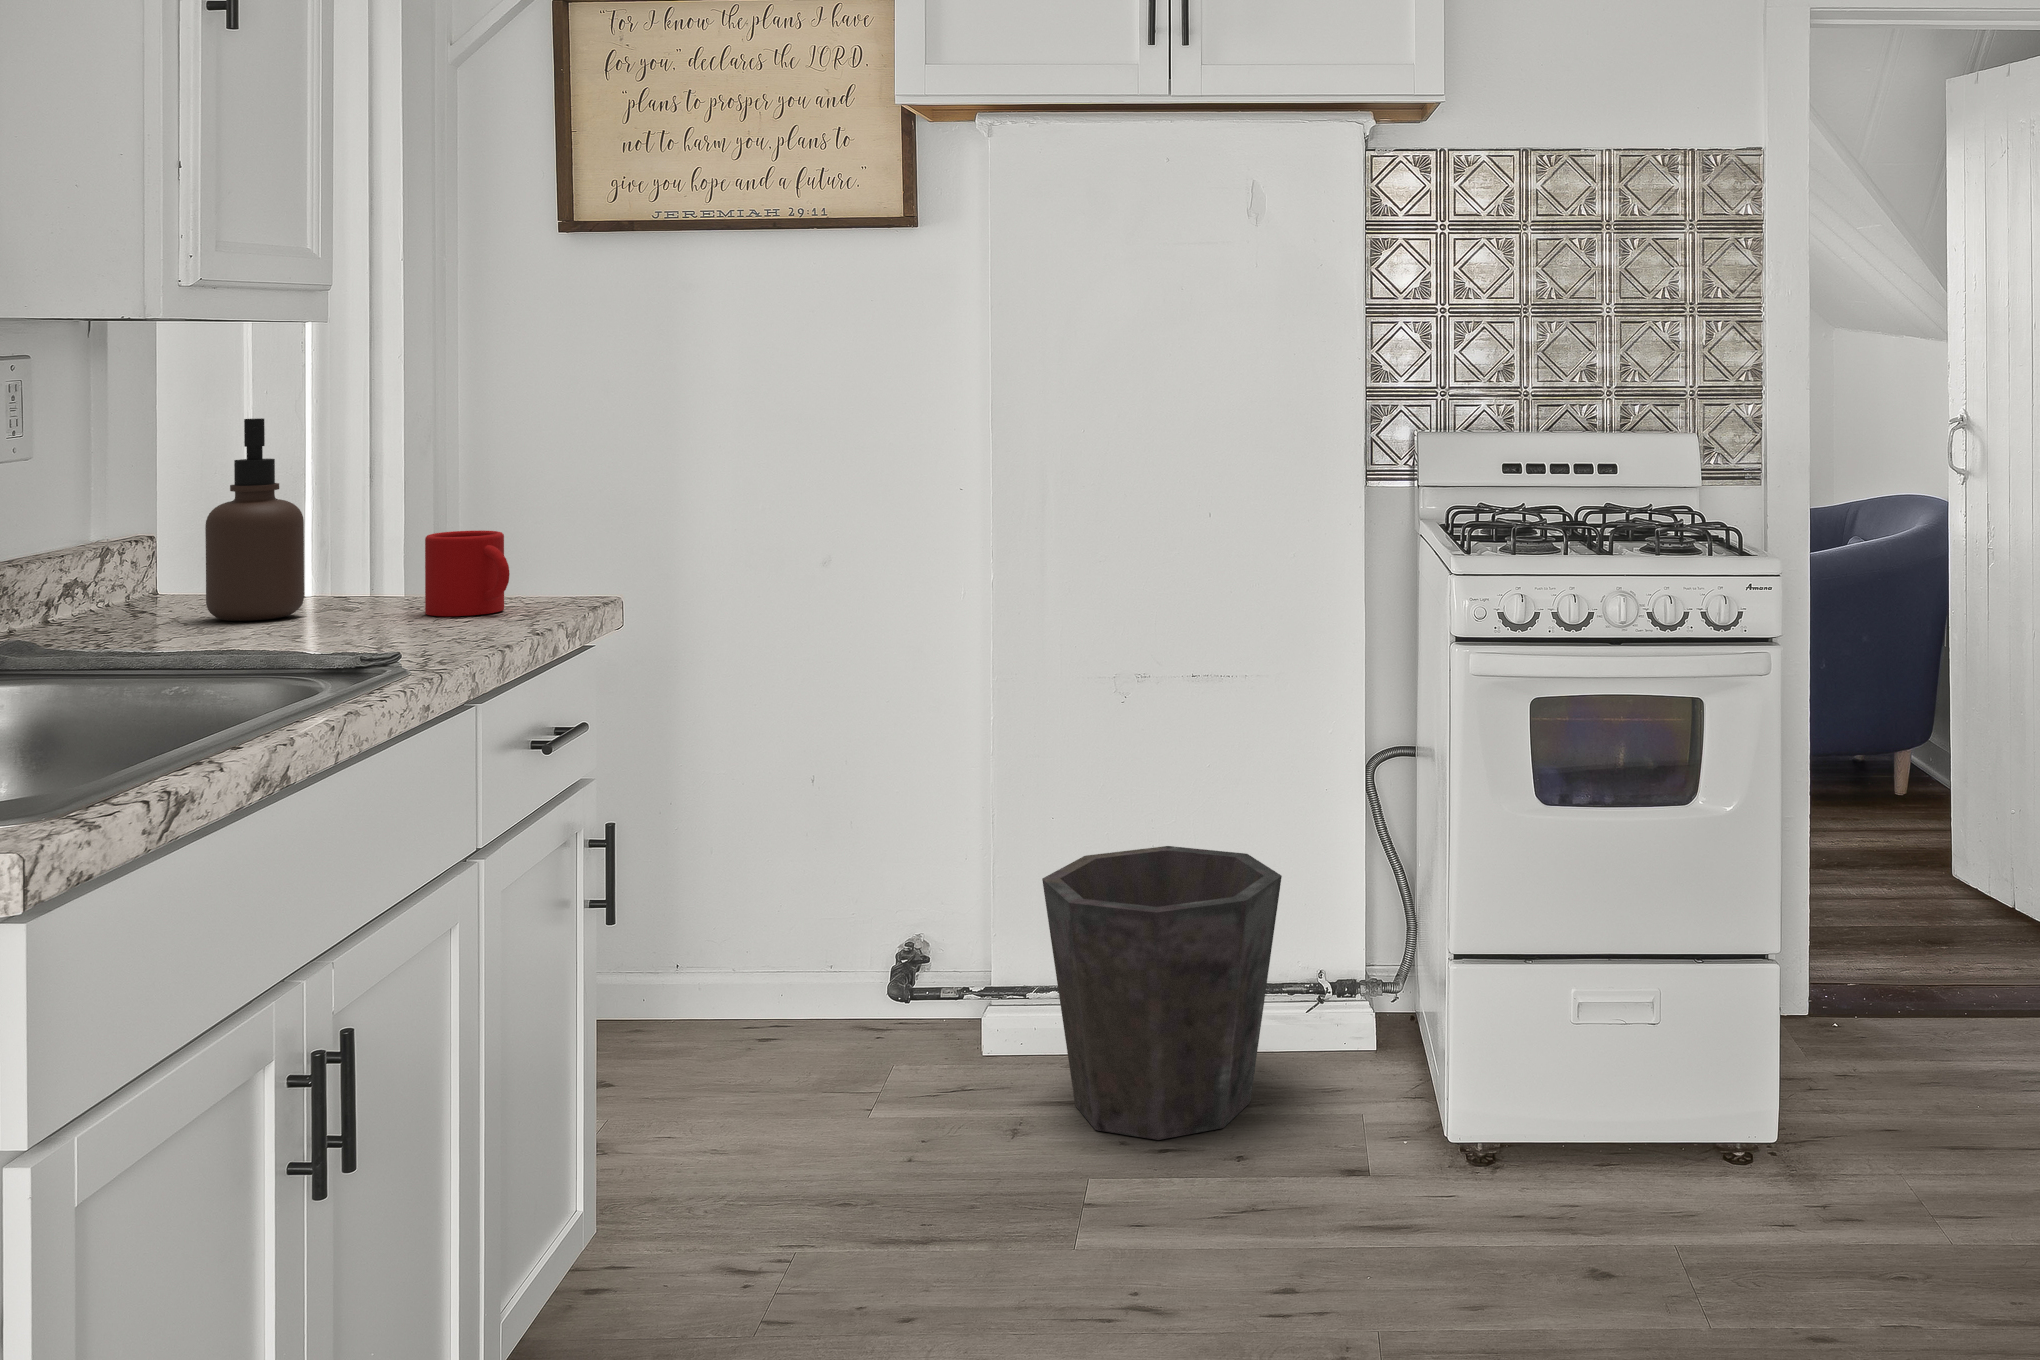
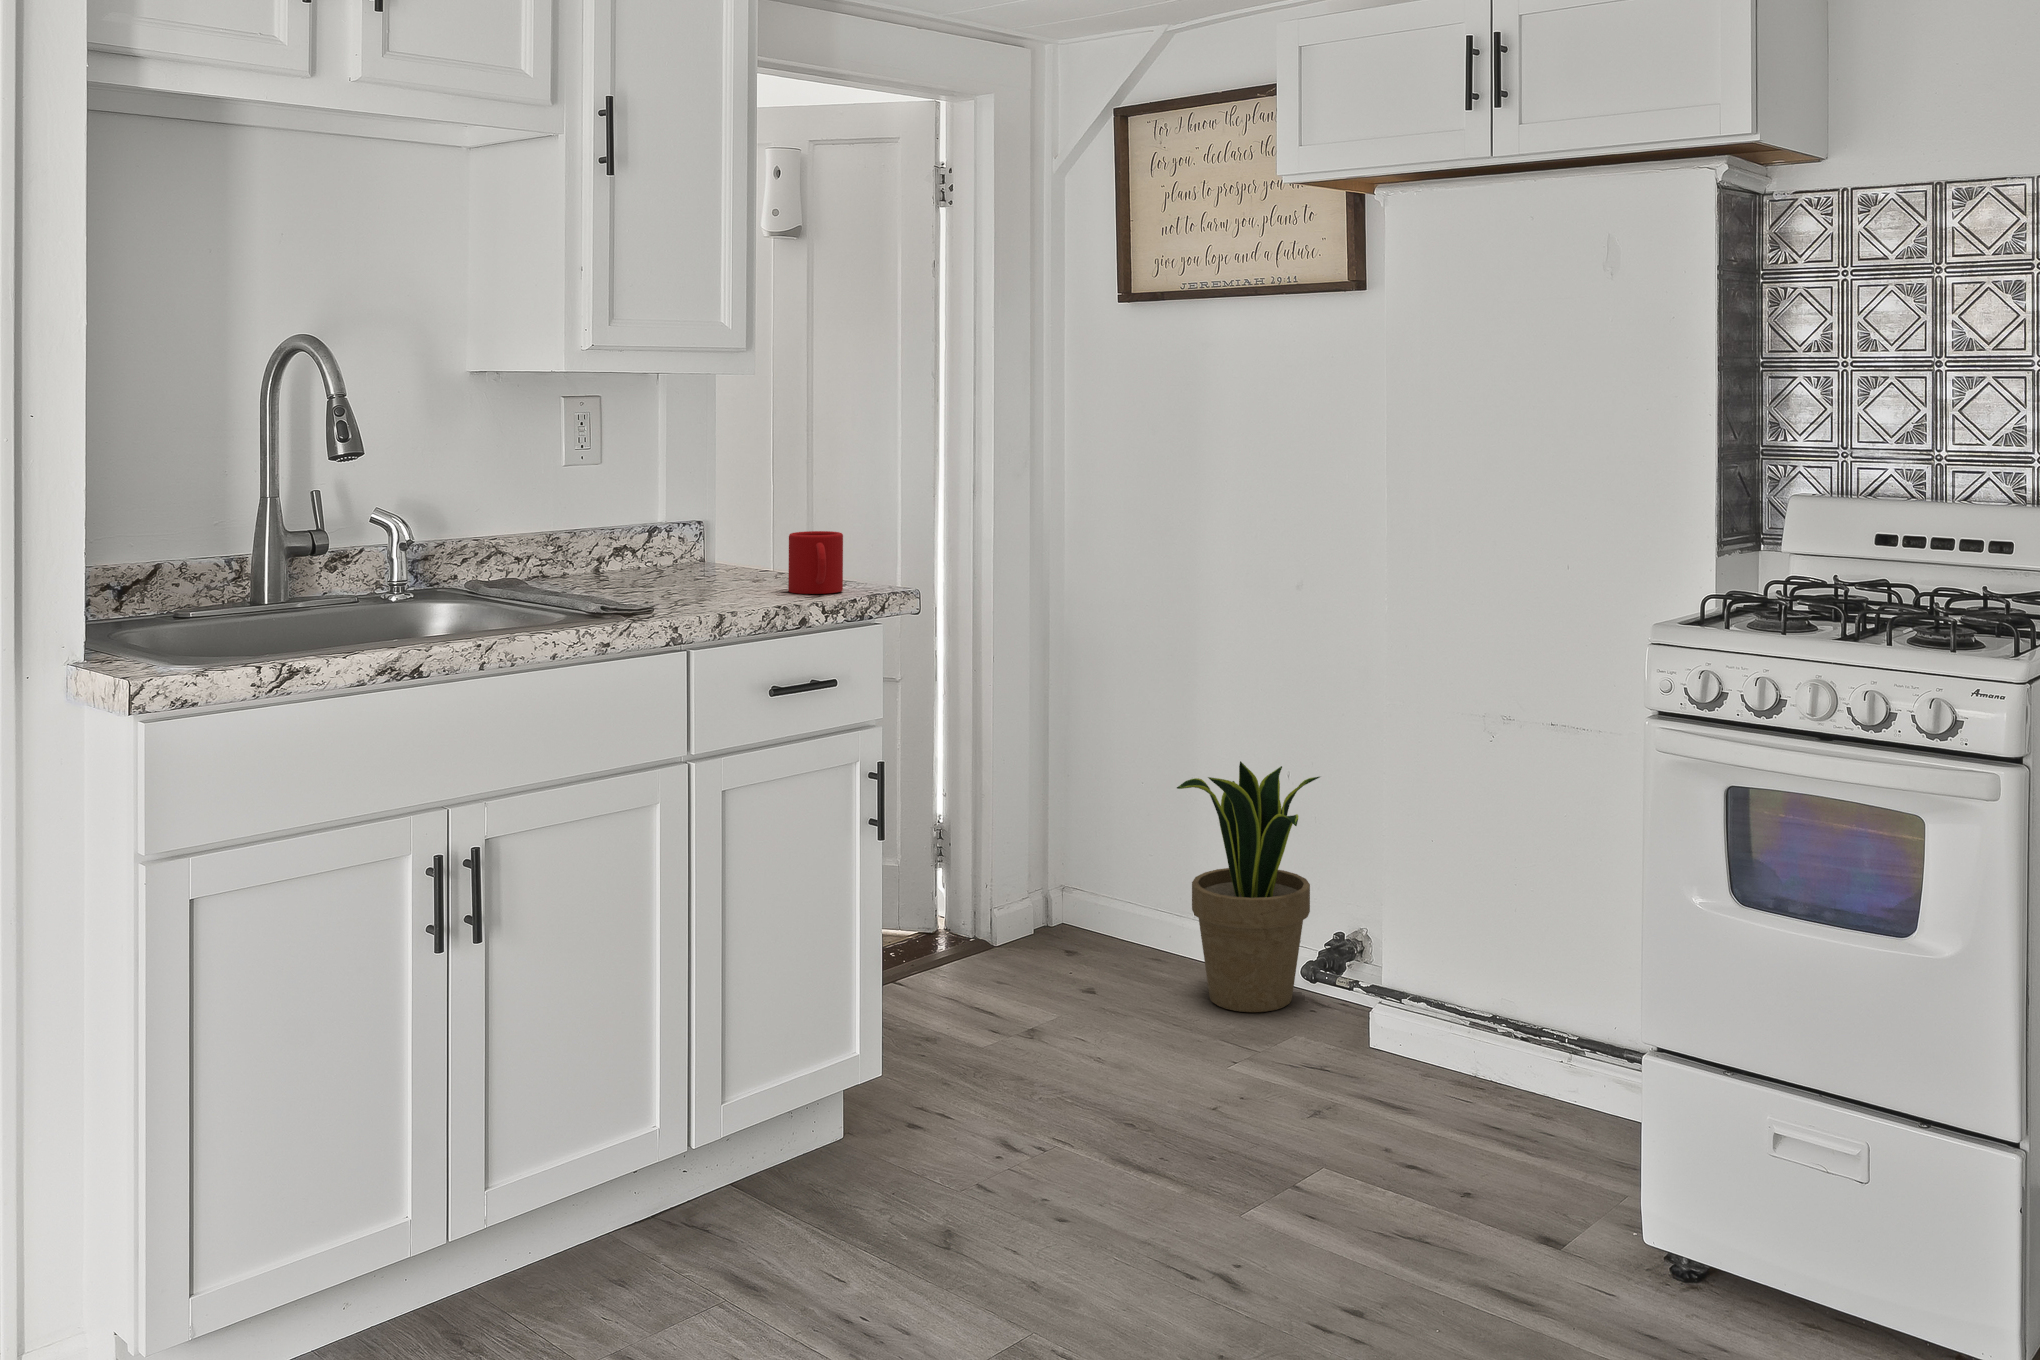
soap dispenser: present [205,418,304,621] -> none [674,443,736,584]
potted plant: none [730,770,882,1057] -> present [1177,761,1320,1012]
waste bin: present [1042,846,1282,1140] -> none [1340,880,1566,1169]

